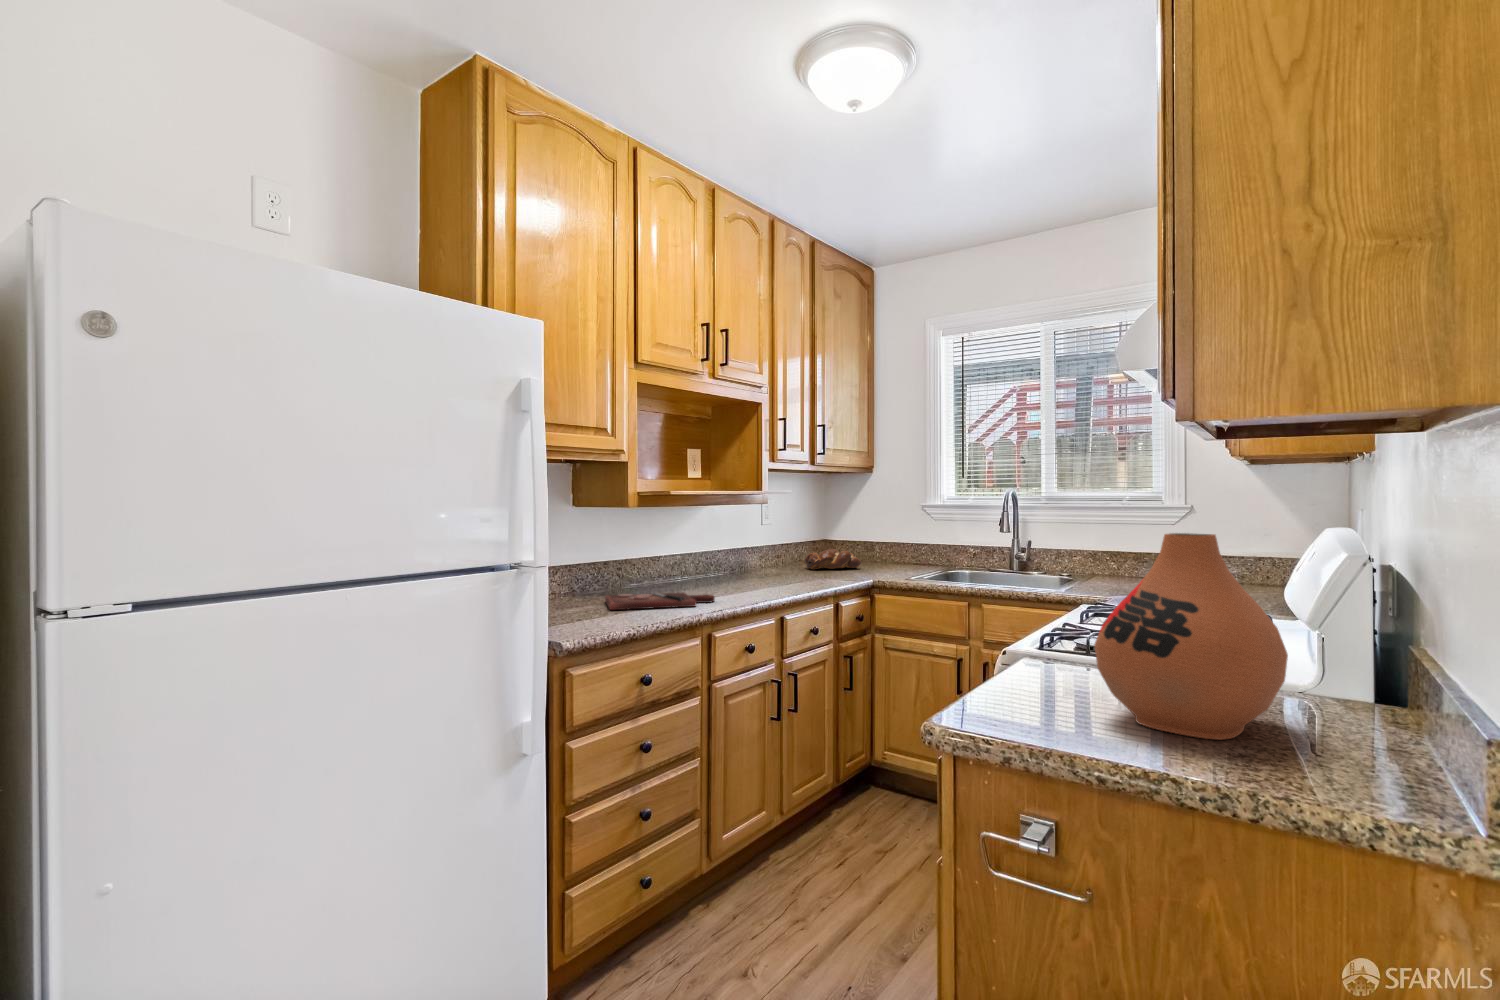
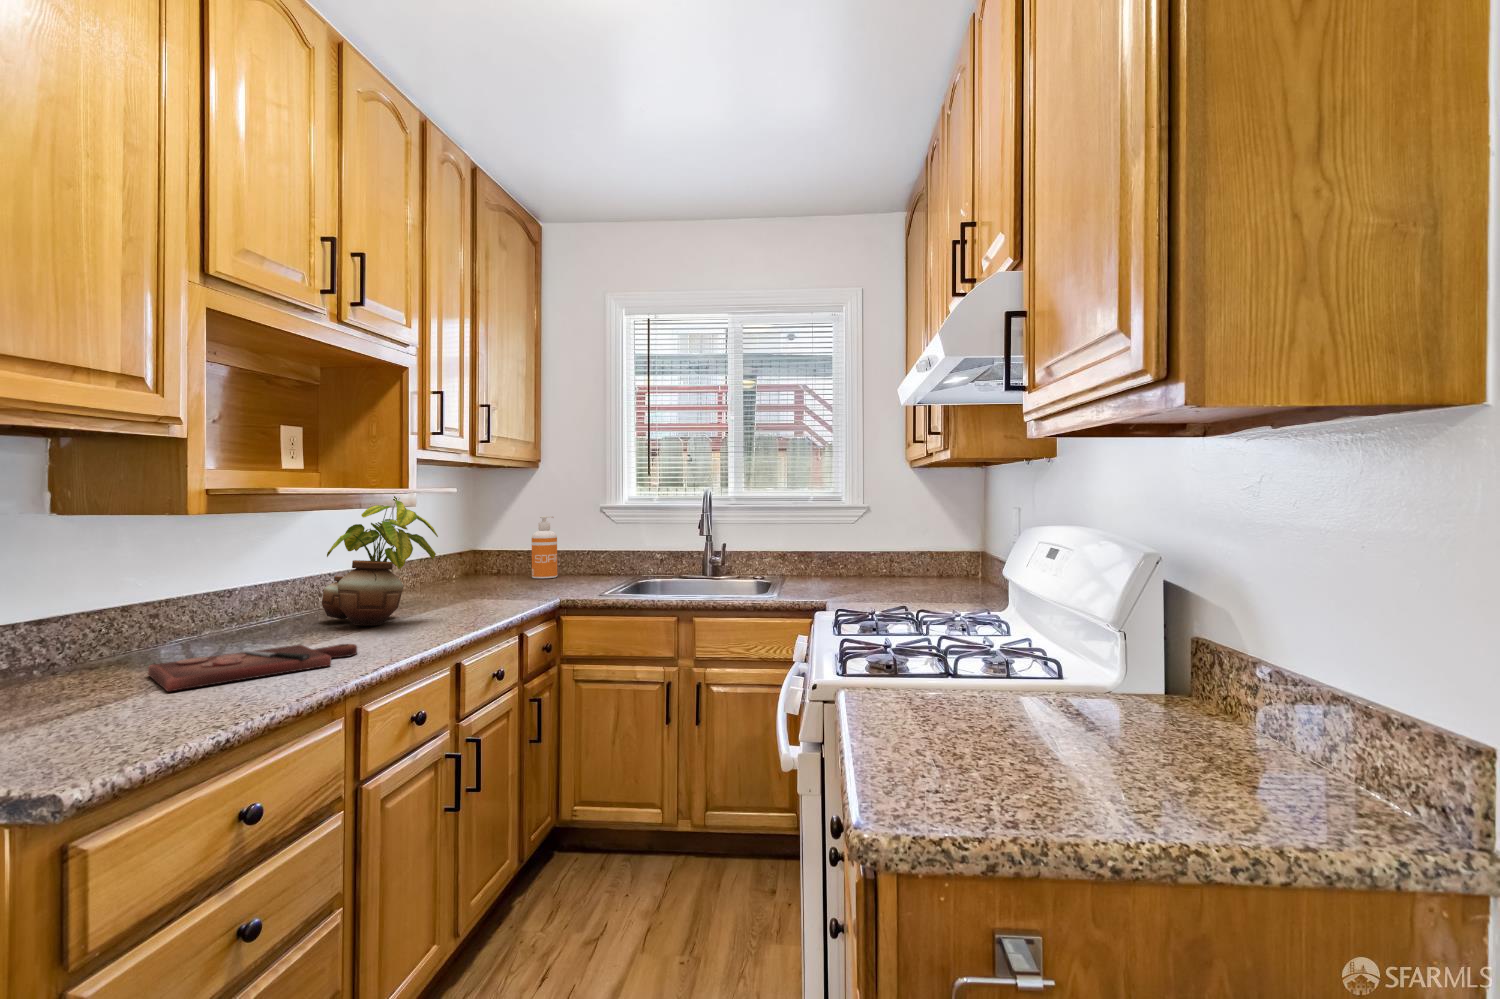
potted plant: none [705,494,777,586] -> present [322,496,438,625]
soap dispenser: none [866,513,887,564] -> present [532,516,557,578]
vase: present [1095,533,1288,740] -> none [1005,534,1209,777]
bread loaf: present [805,549,861,569] -> none [457,563,532,591]

